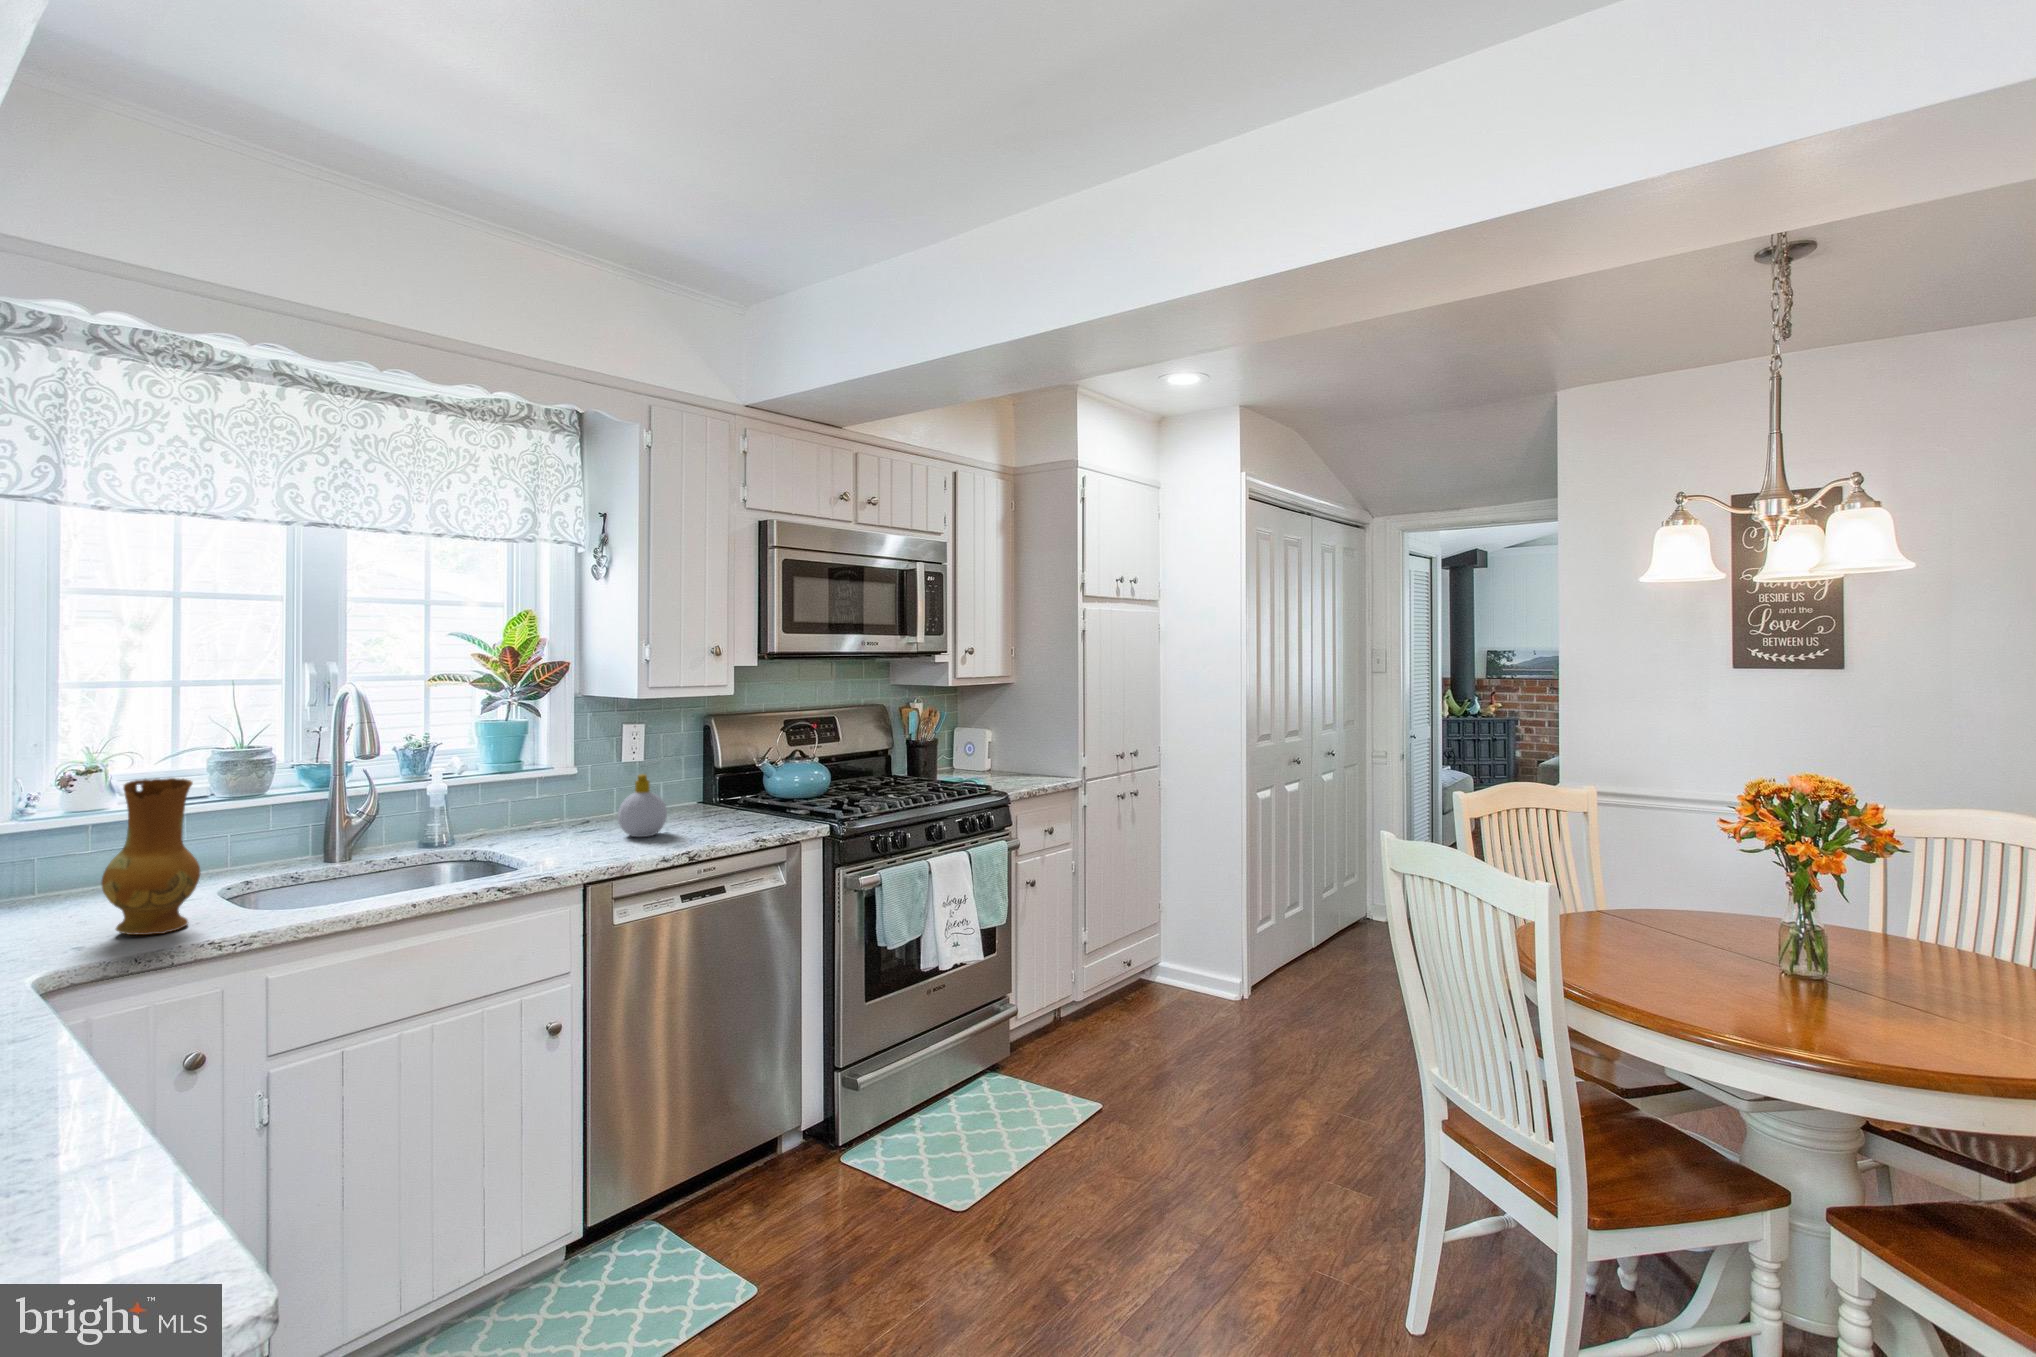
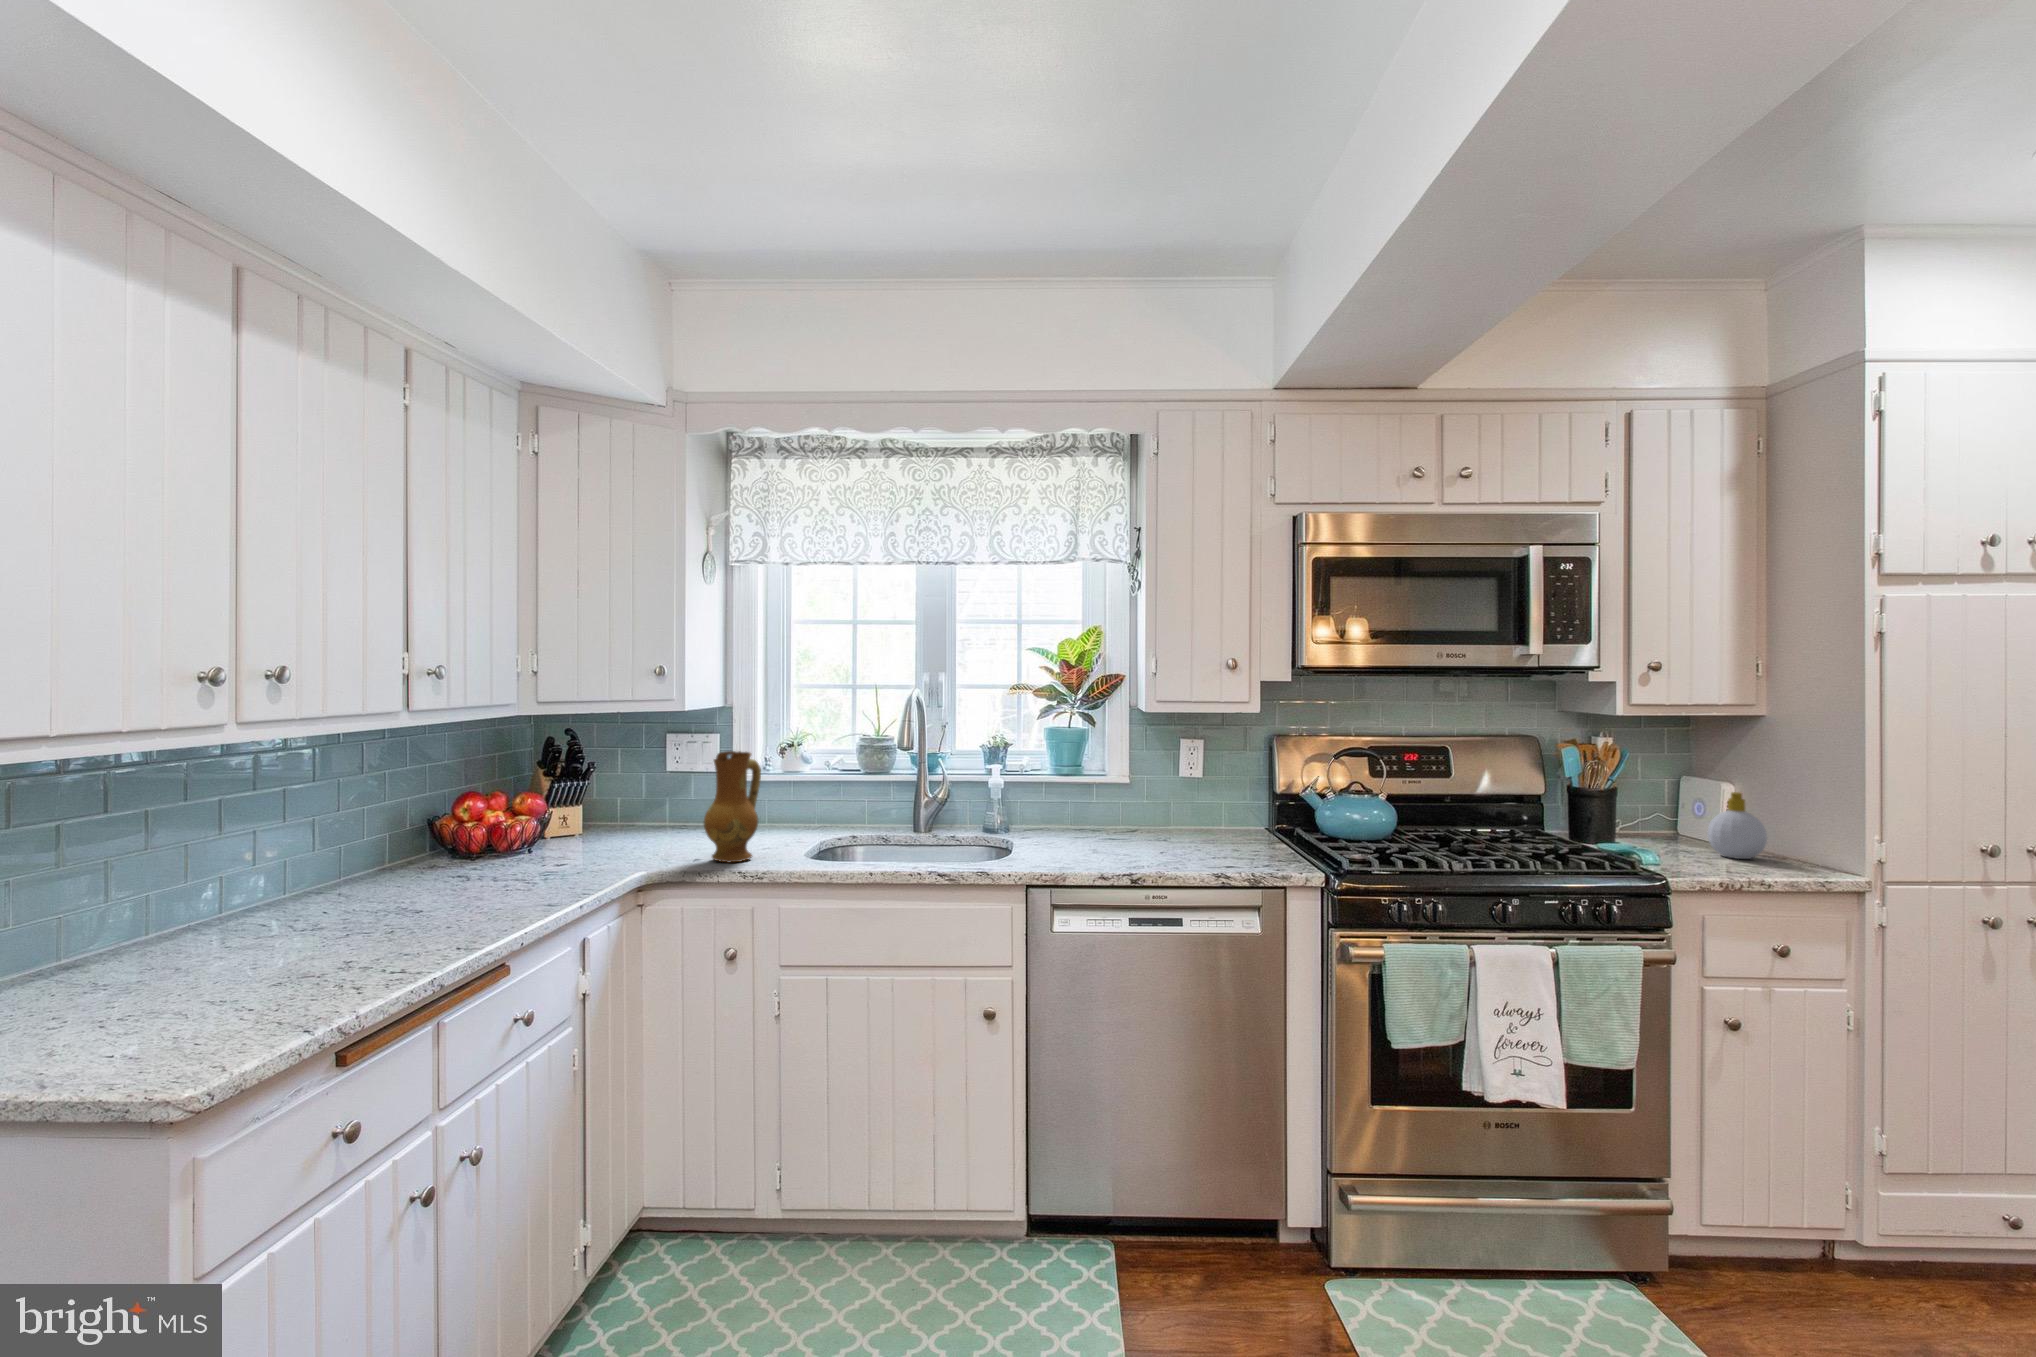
soap bottle: present [618,774,667,837] -> present [1707,792,1767,859]

